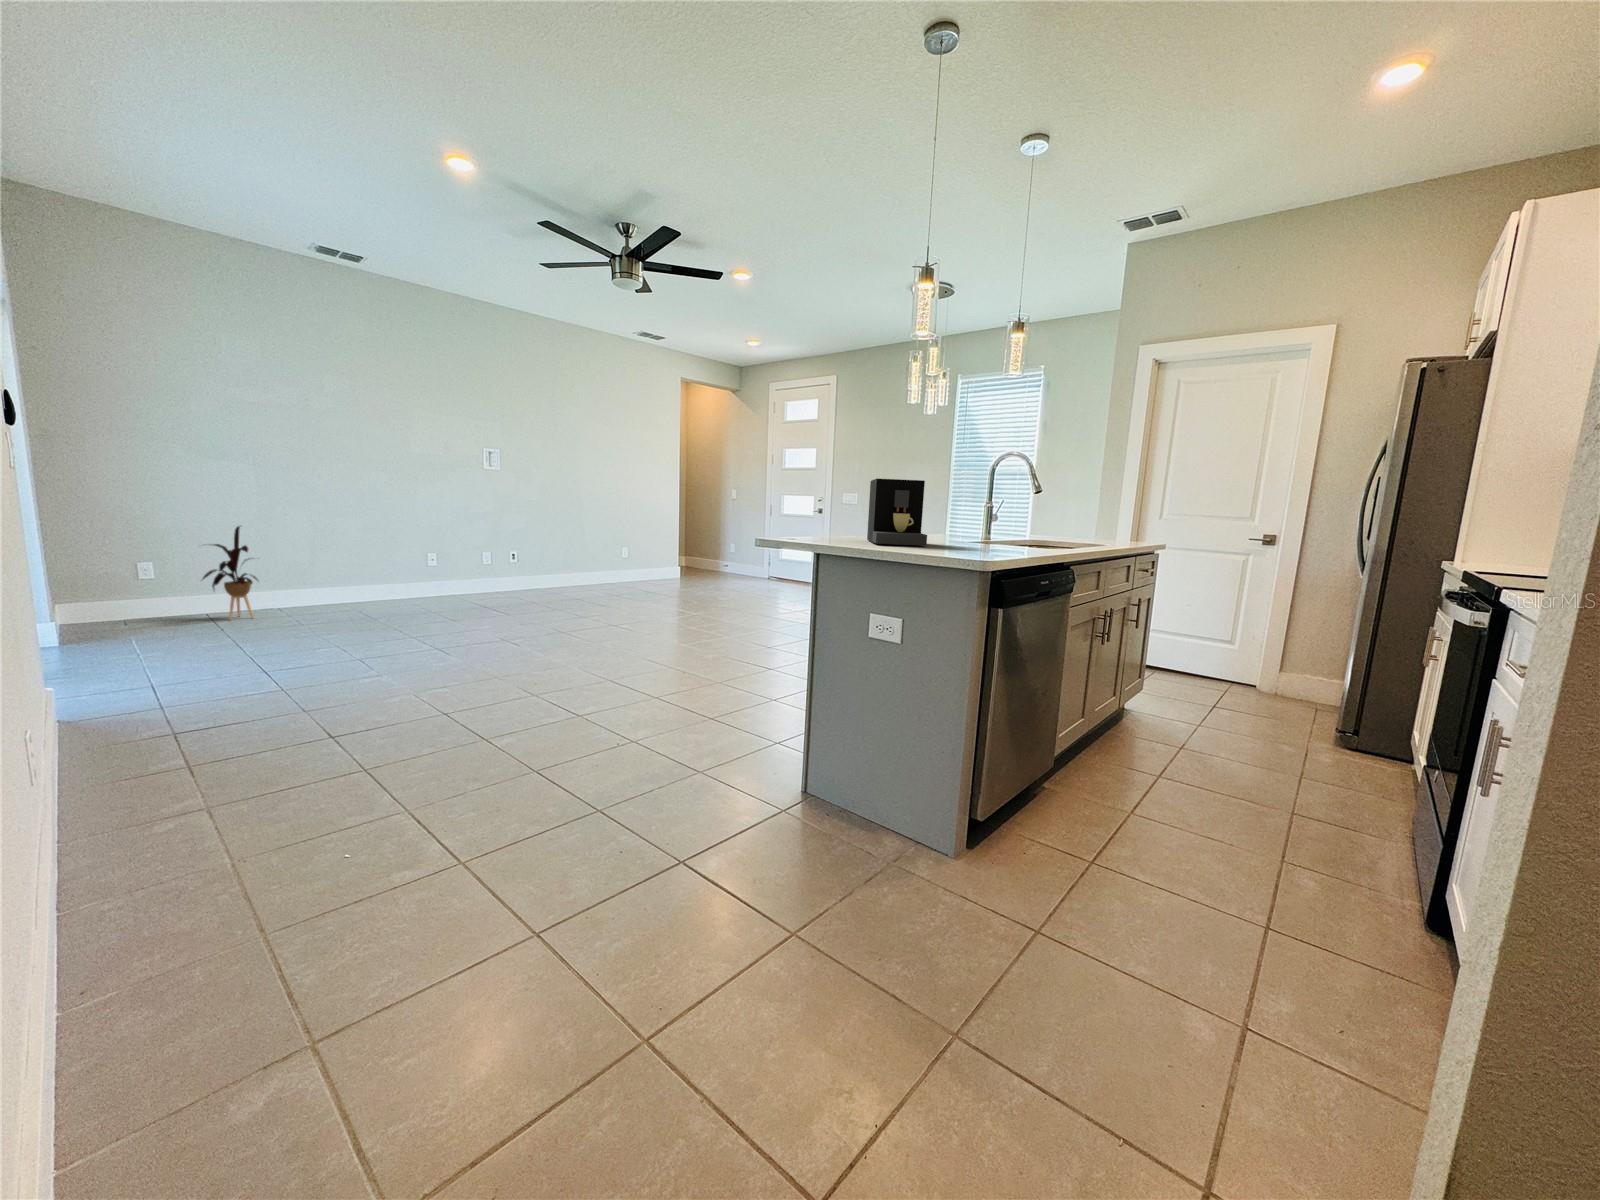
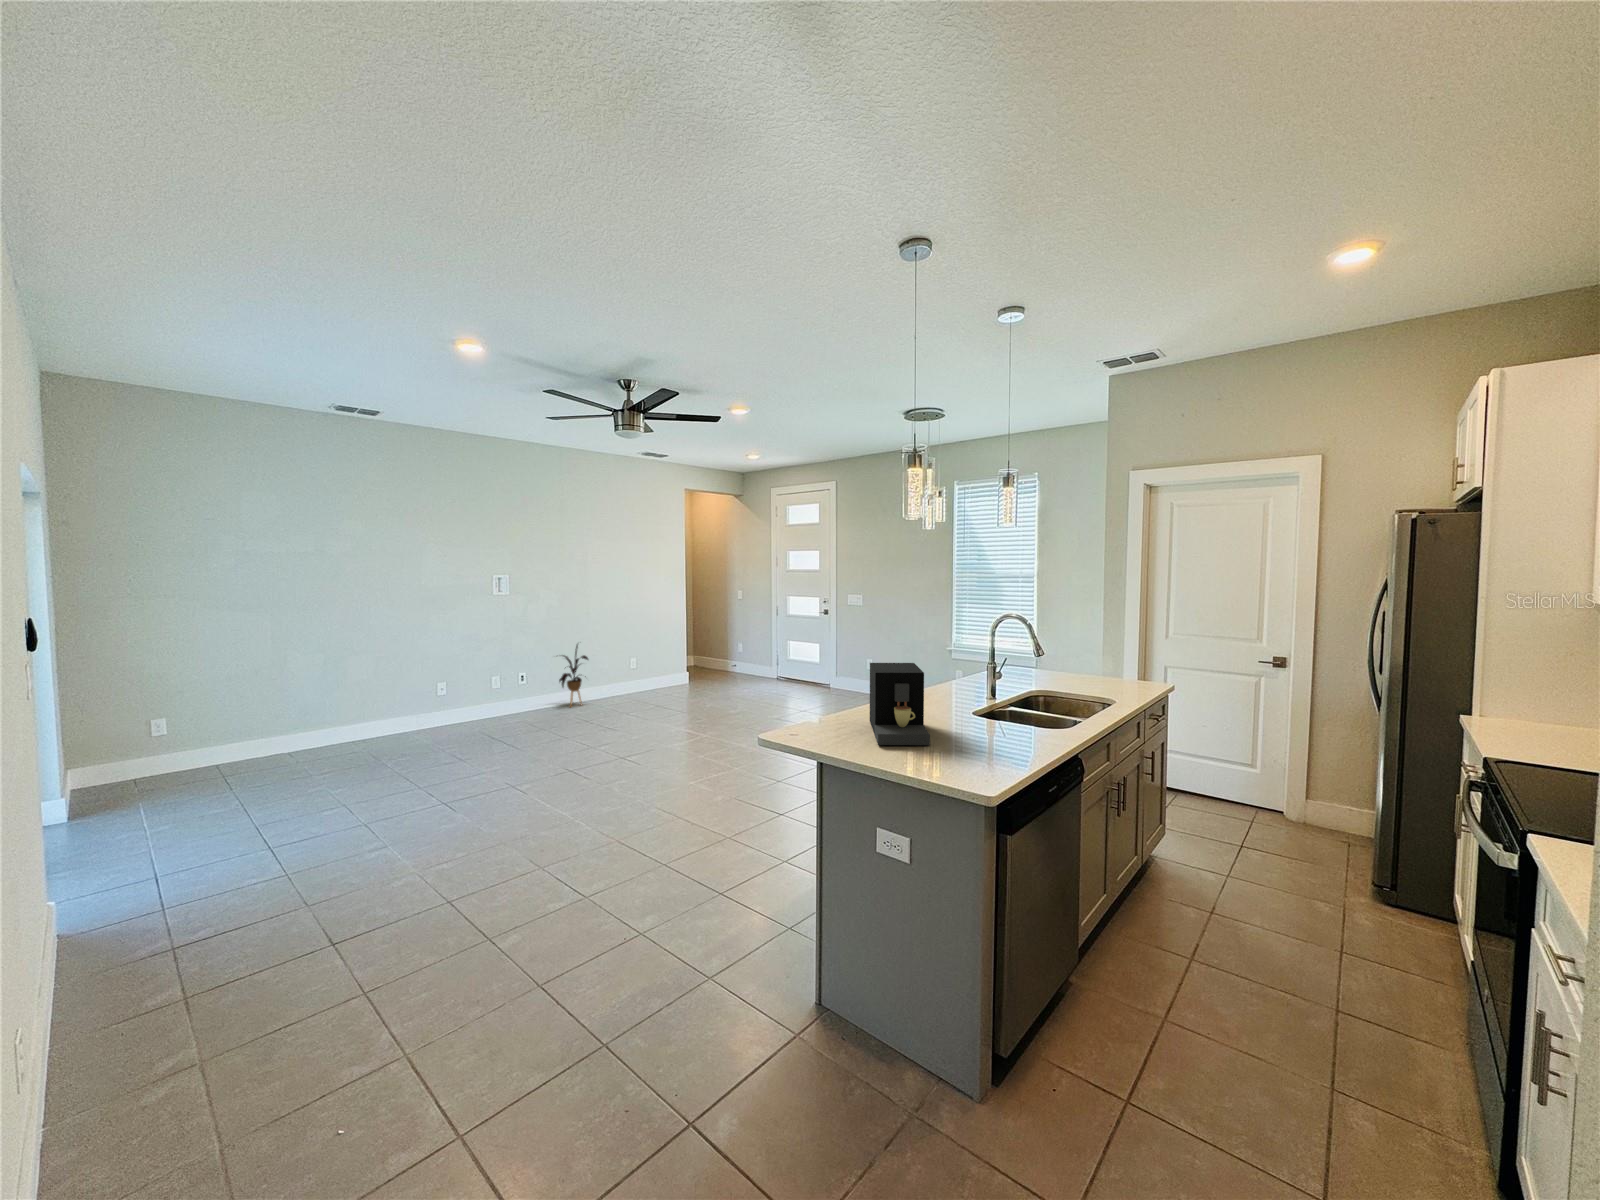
house plant: present [203,526,258,620] -> present [559,645,588,707]

